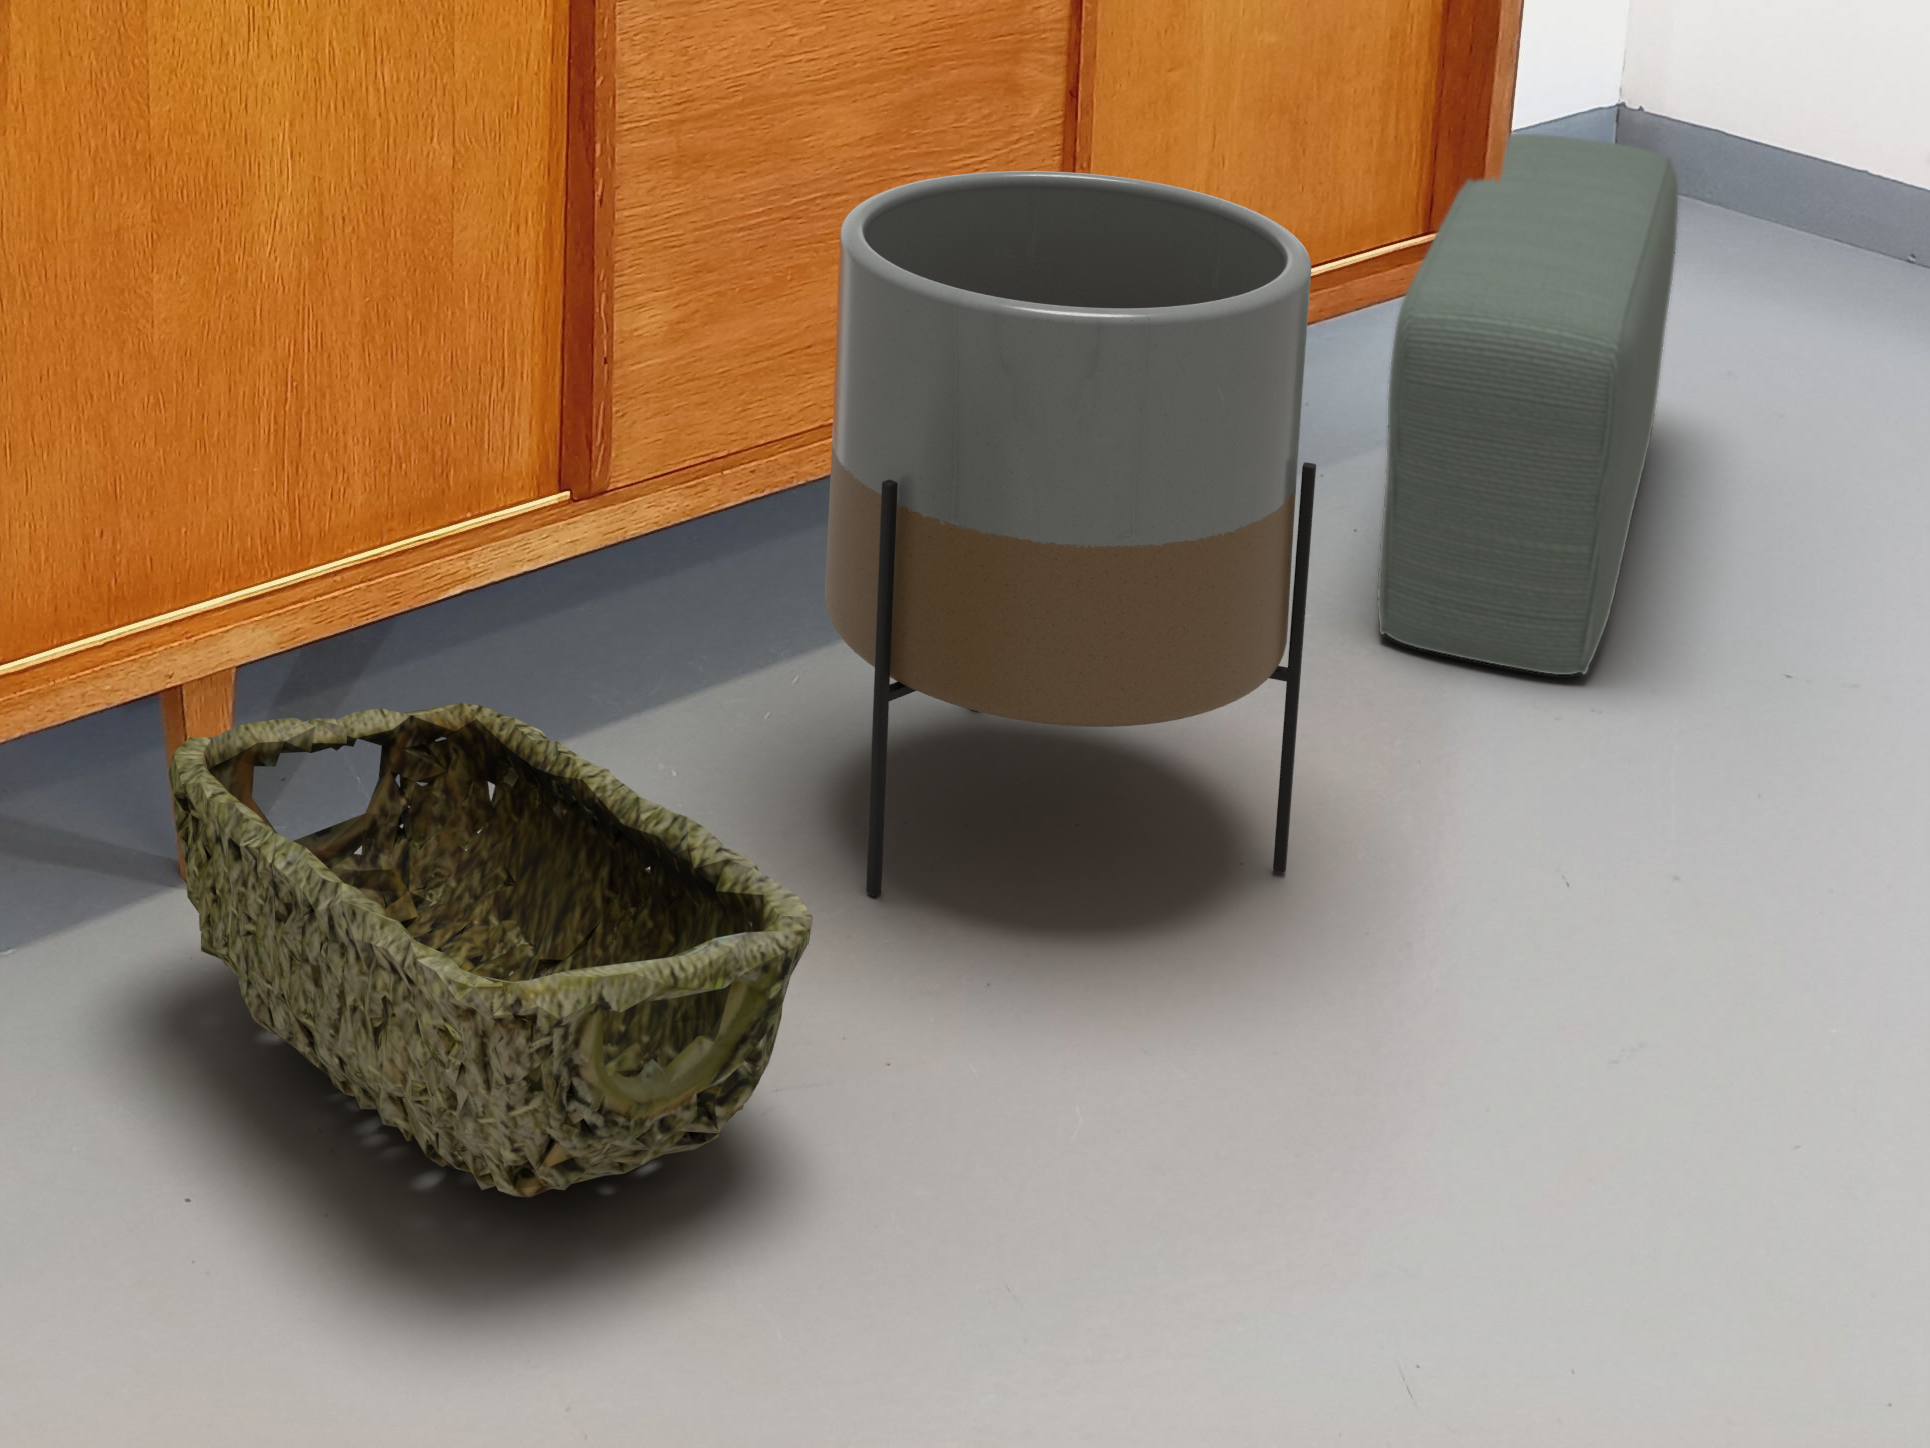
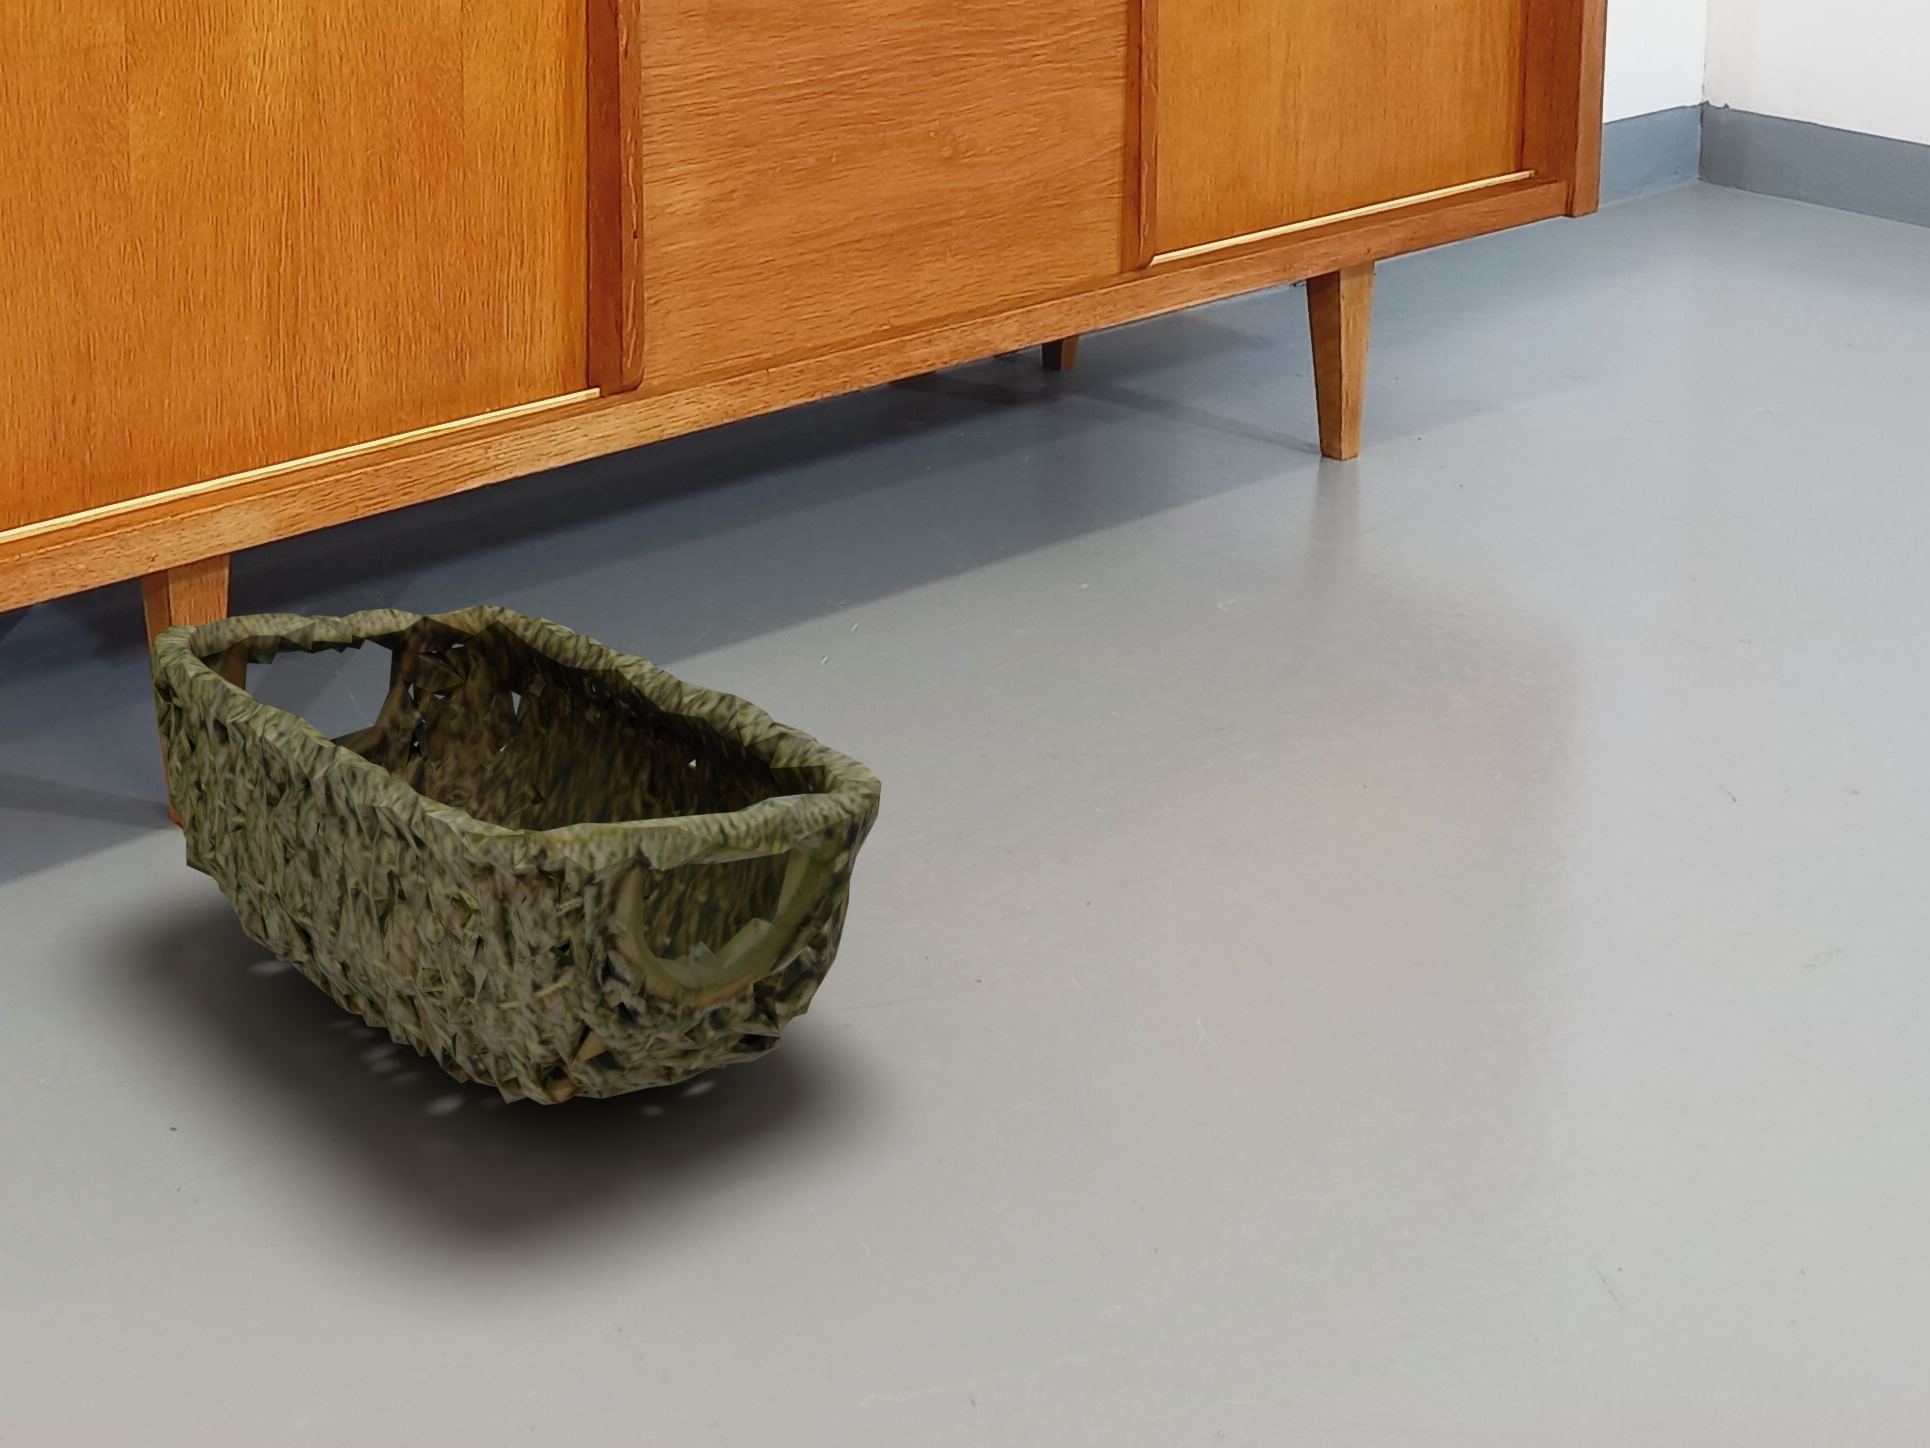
pouf: present [1377,134,1678,675] -> none [1488,72,1780,606]
planter: present [825,171,1316,896] -> none [884,37,1410,822]

